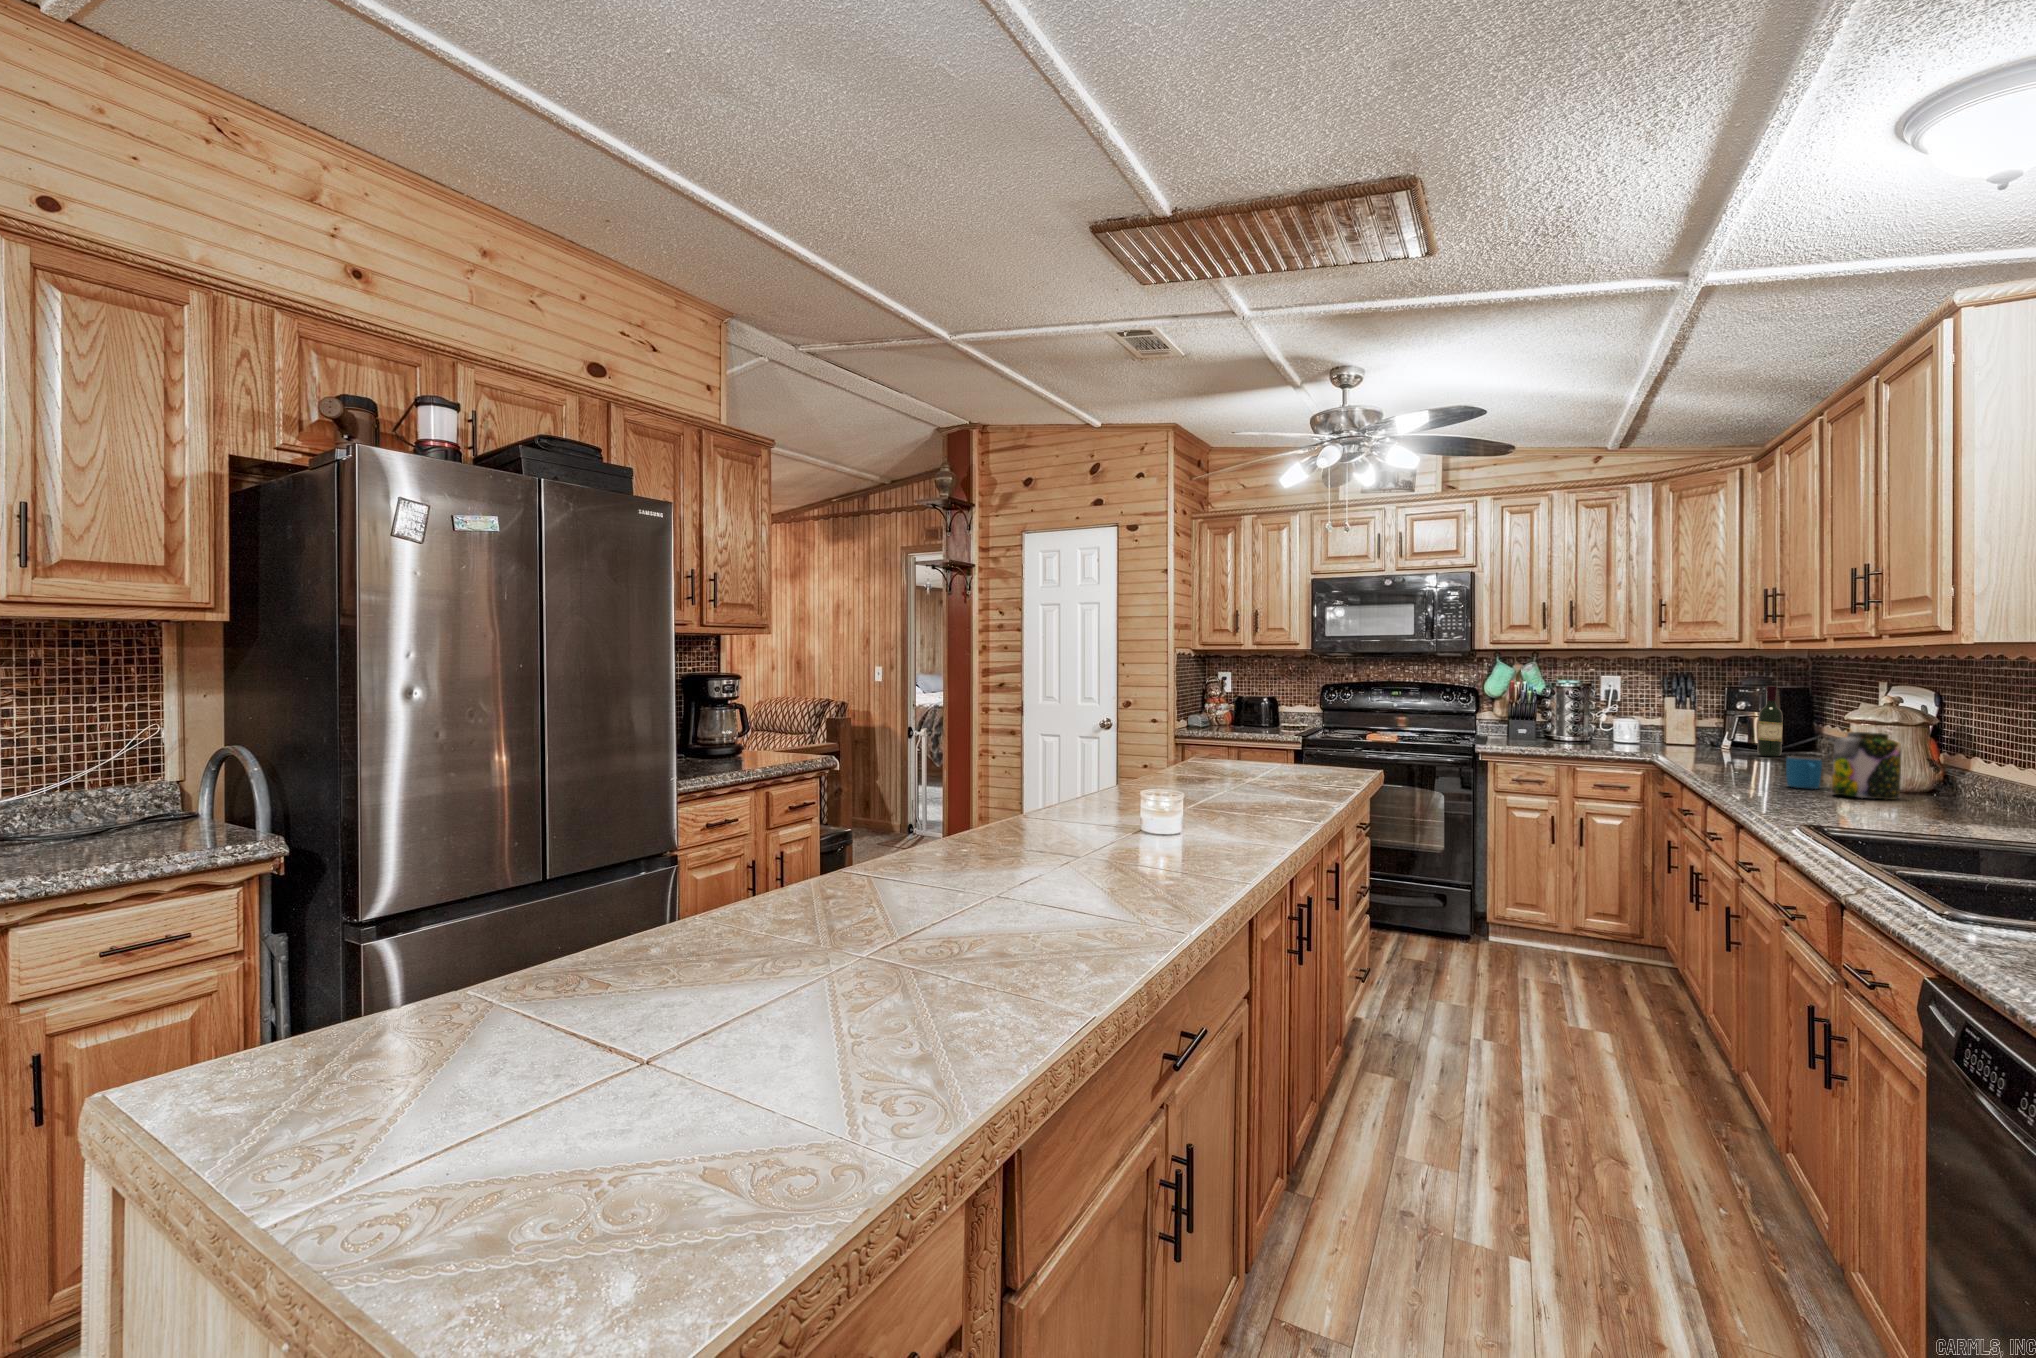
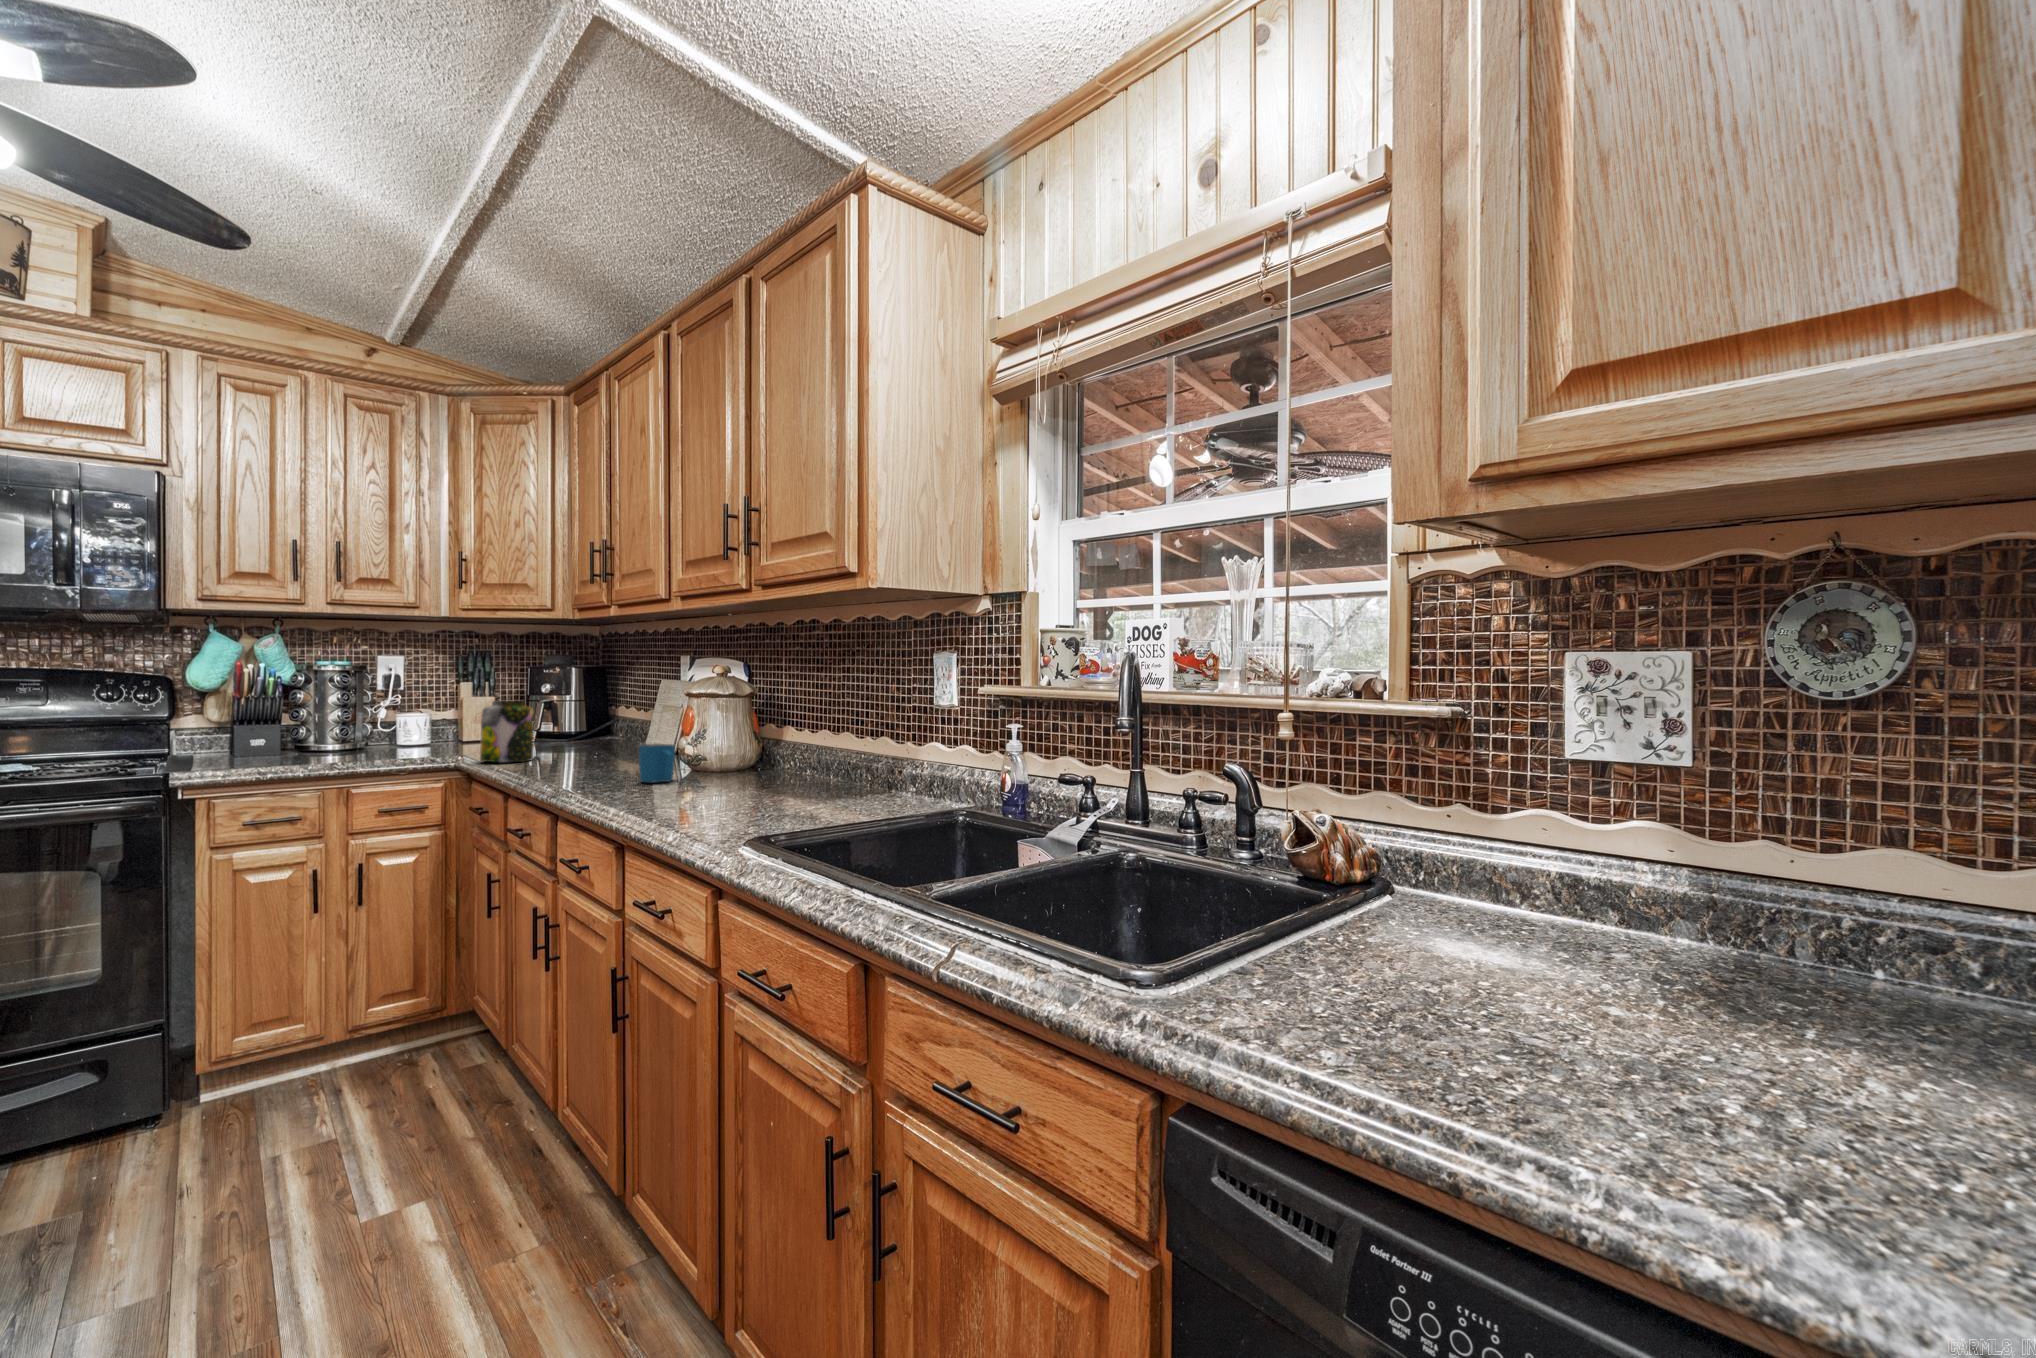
wine bottle: present [1757,686,1783,757] -> none [573,665,597,749]
jar: present [1832,732,1901,800] -> present [480,701,534,762]

